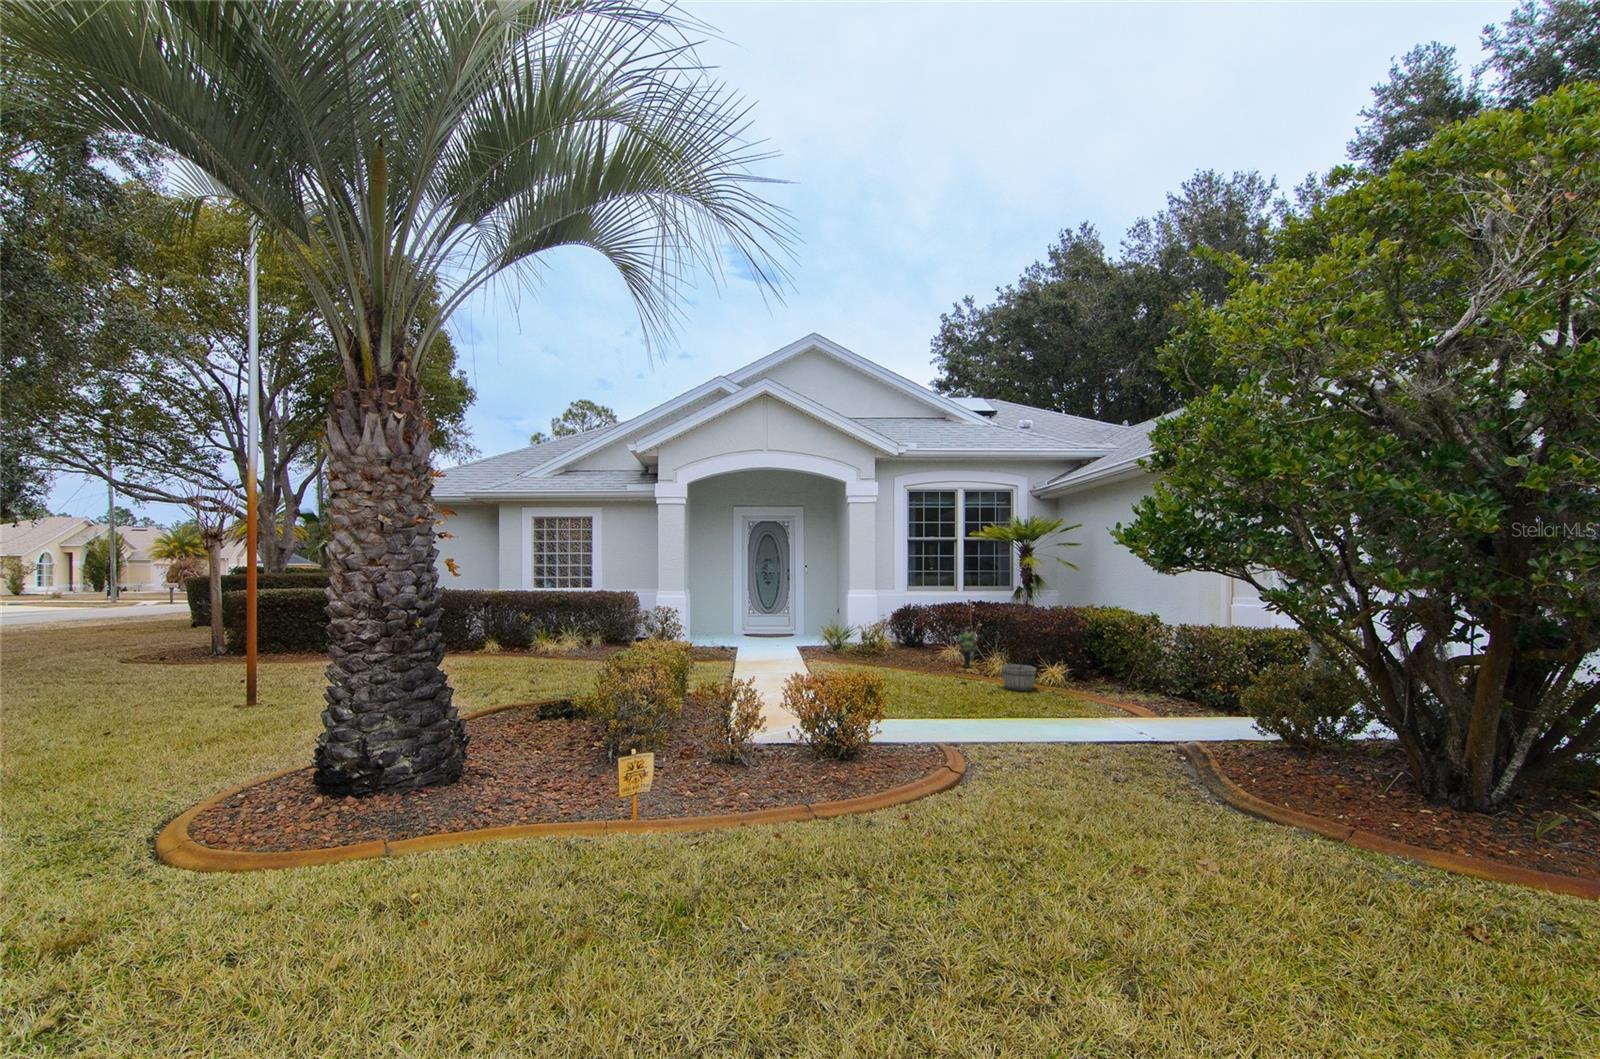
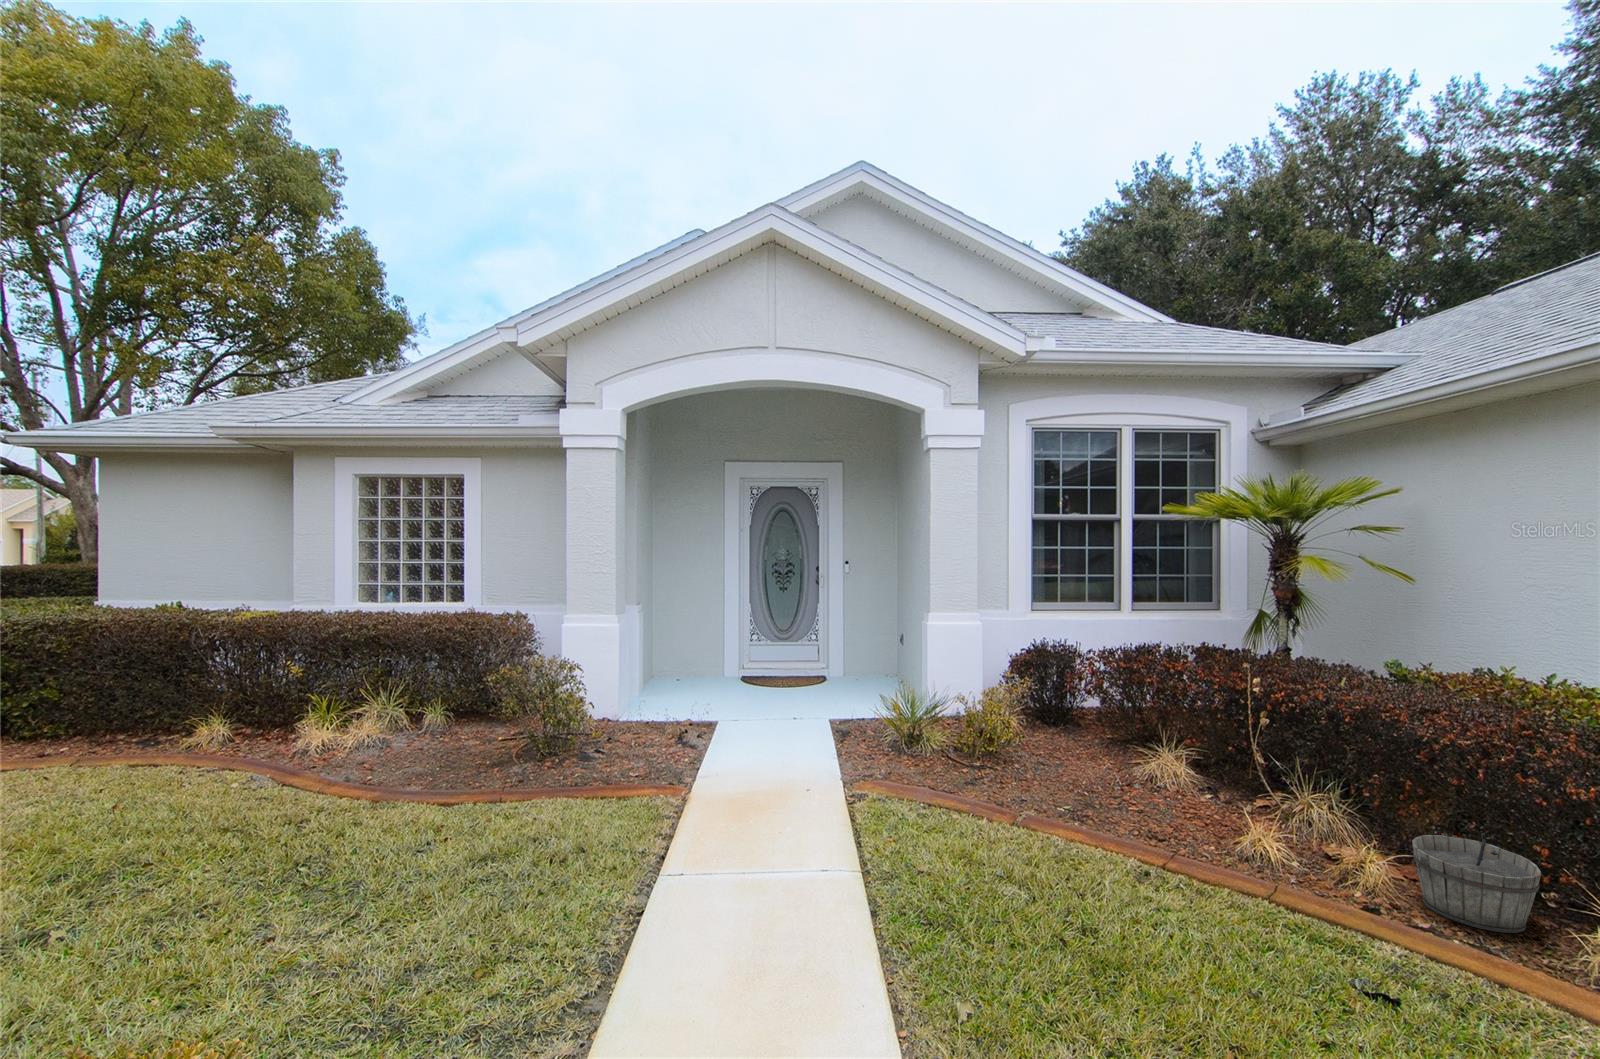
potted plant: present [958,632,977,668] -> none [1199,713,1254,803]

